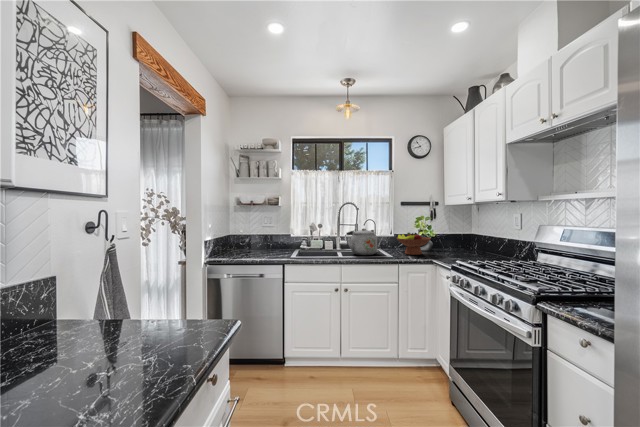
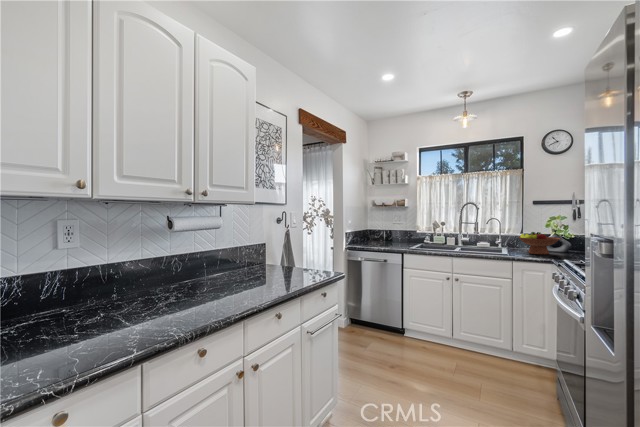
kettle: present [347,228,377,255] -> none [463,227,496,251]

